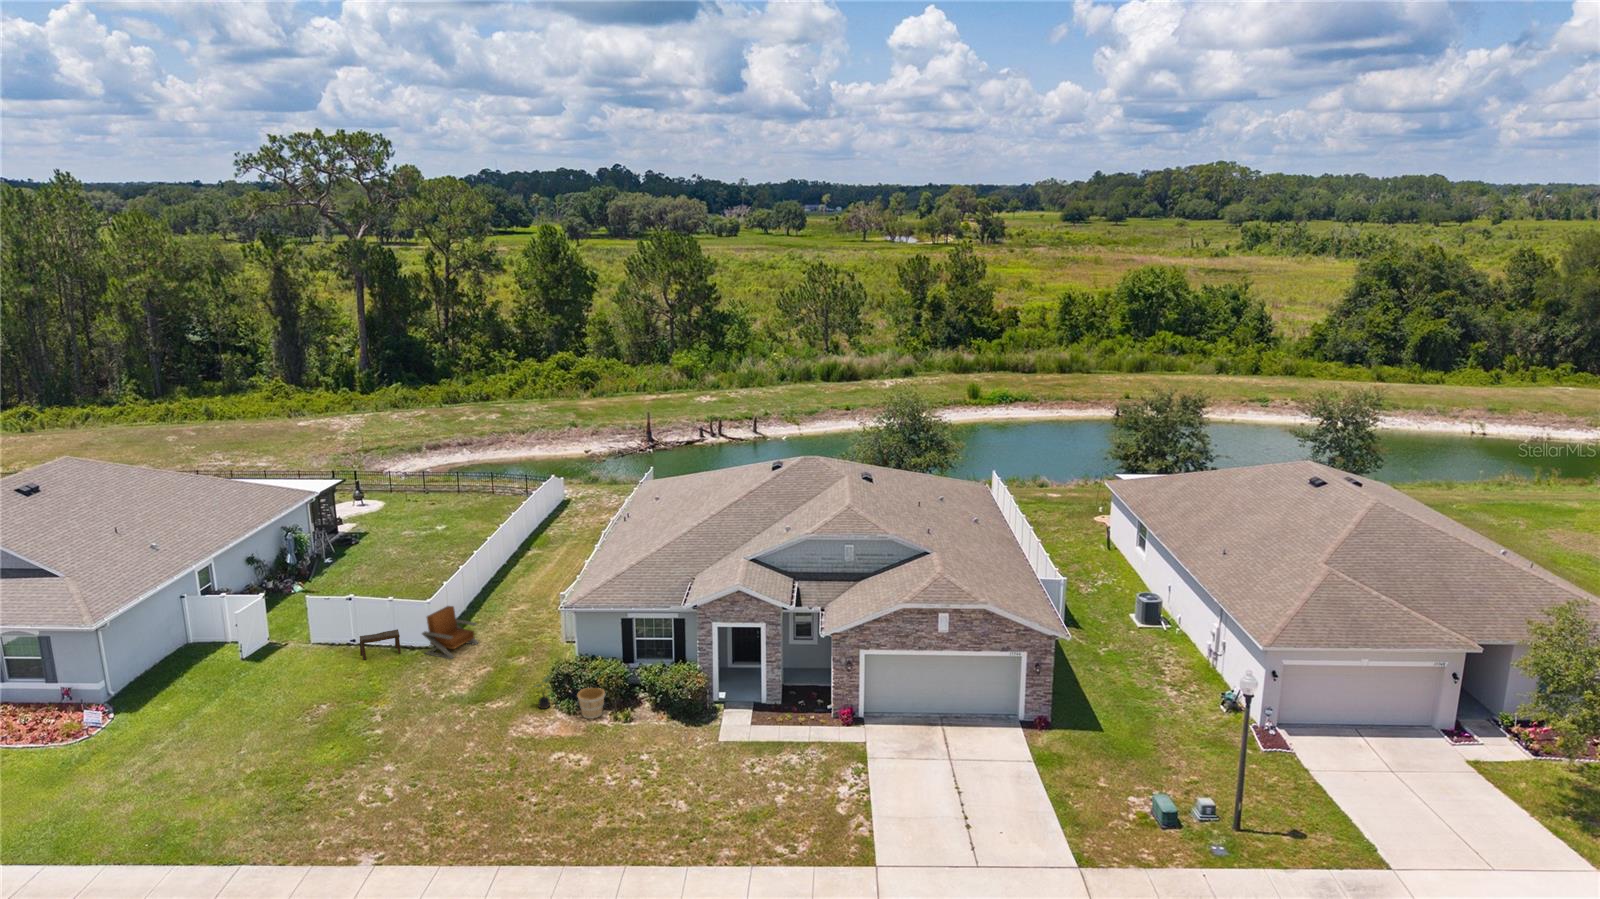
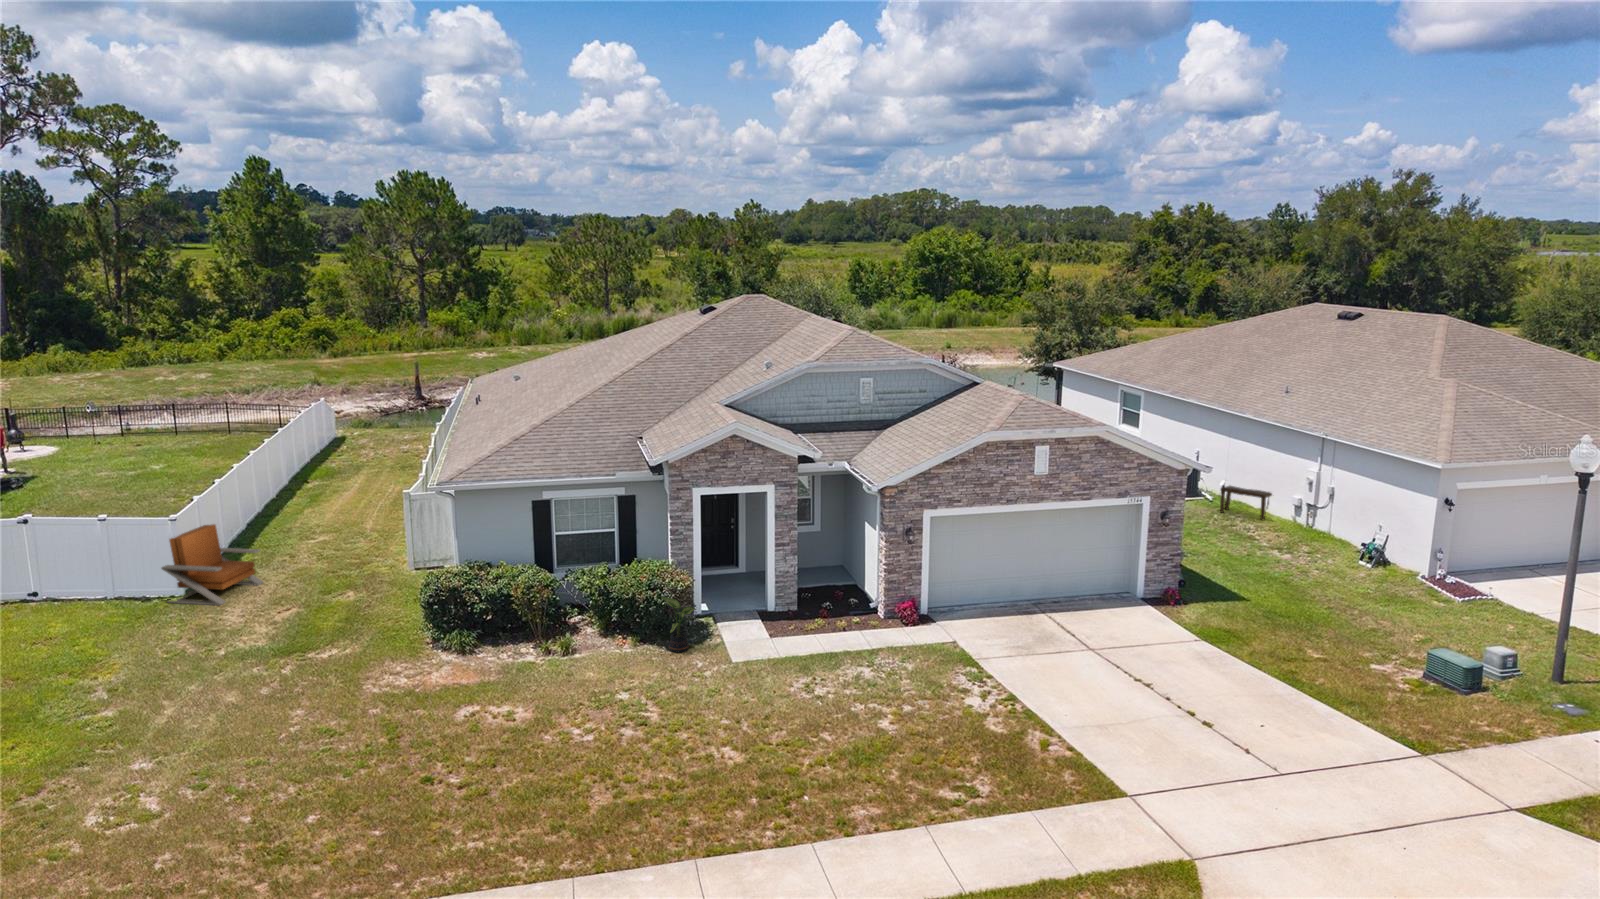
bench: present [360,629,401,660] -> present [1220,486,1272,520]
potted plant: present [534,675,552,709] -> present [661,597,696,652]
wooden bucket: present [577,688,605,719] -> none [476,608,524,657]

